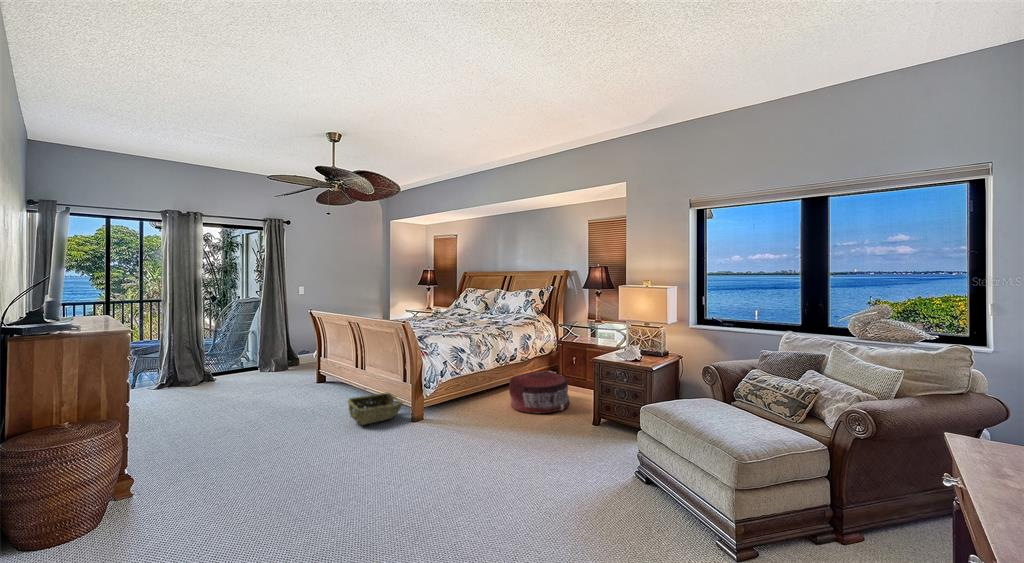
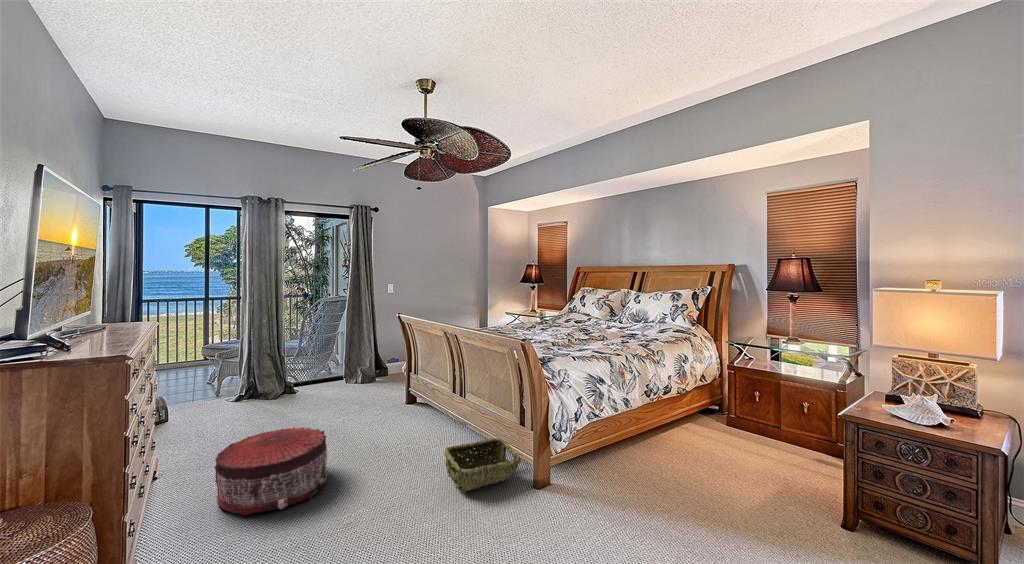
pouf: present [509,372,570,413] -> present [214,427,327,515]

